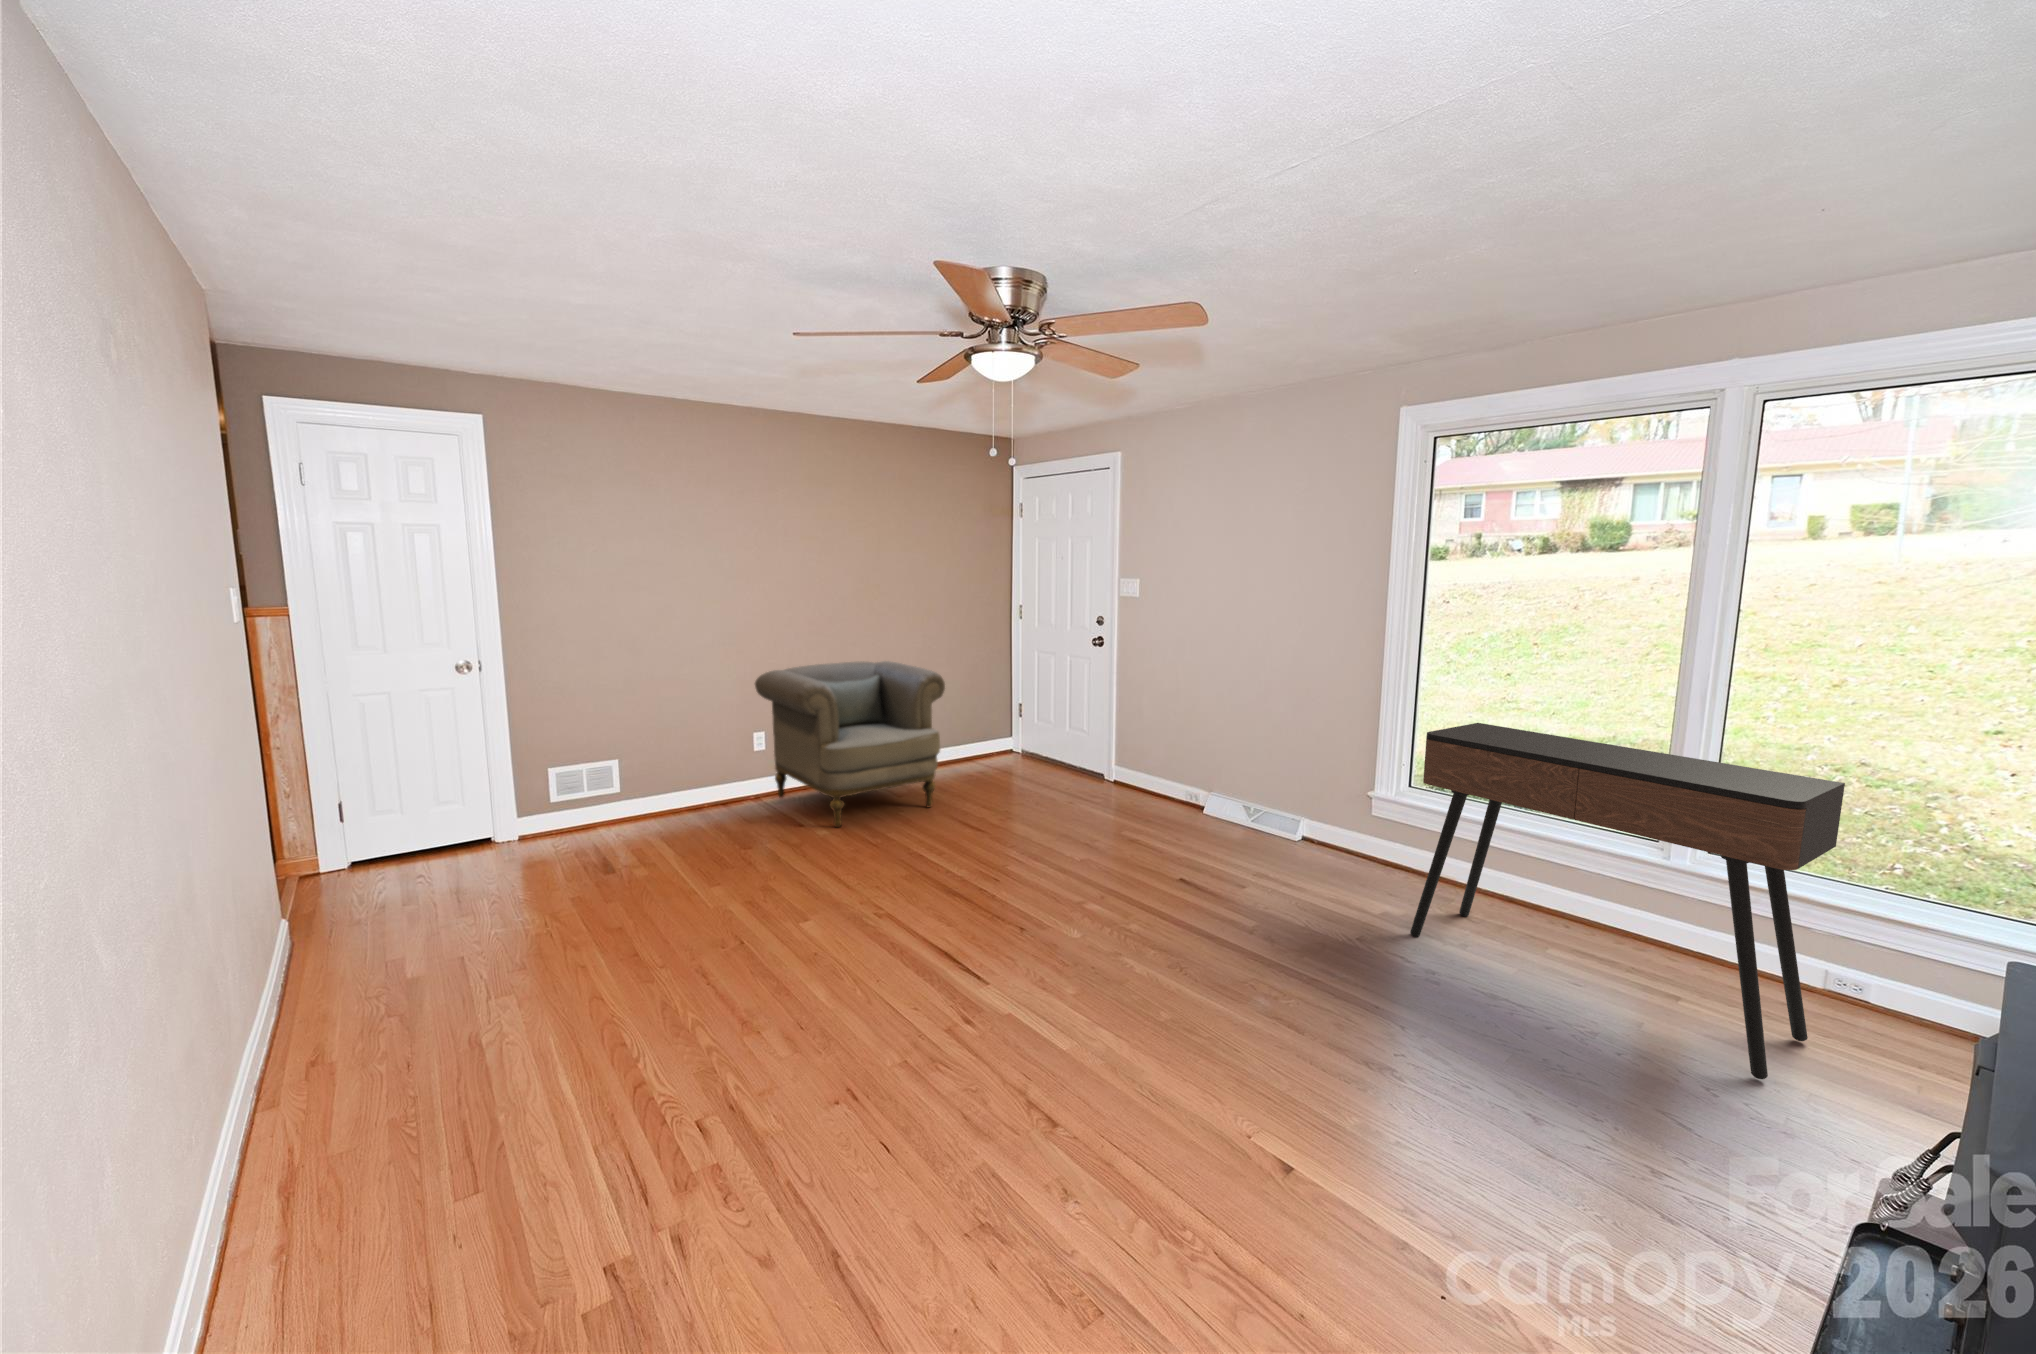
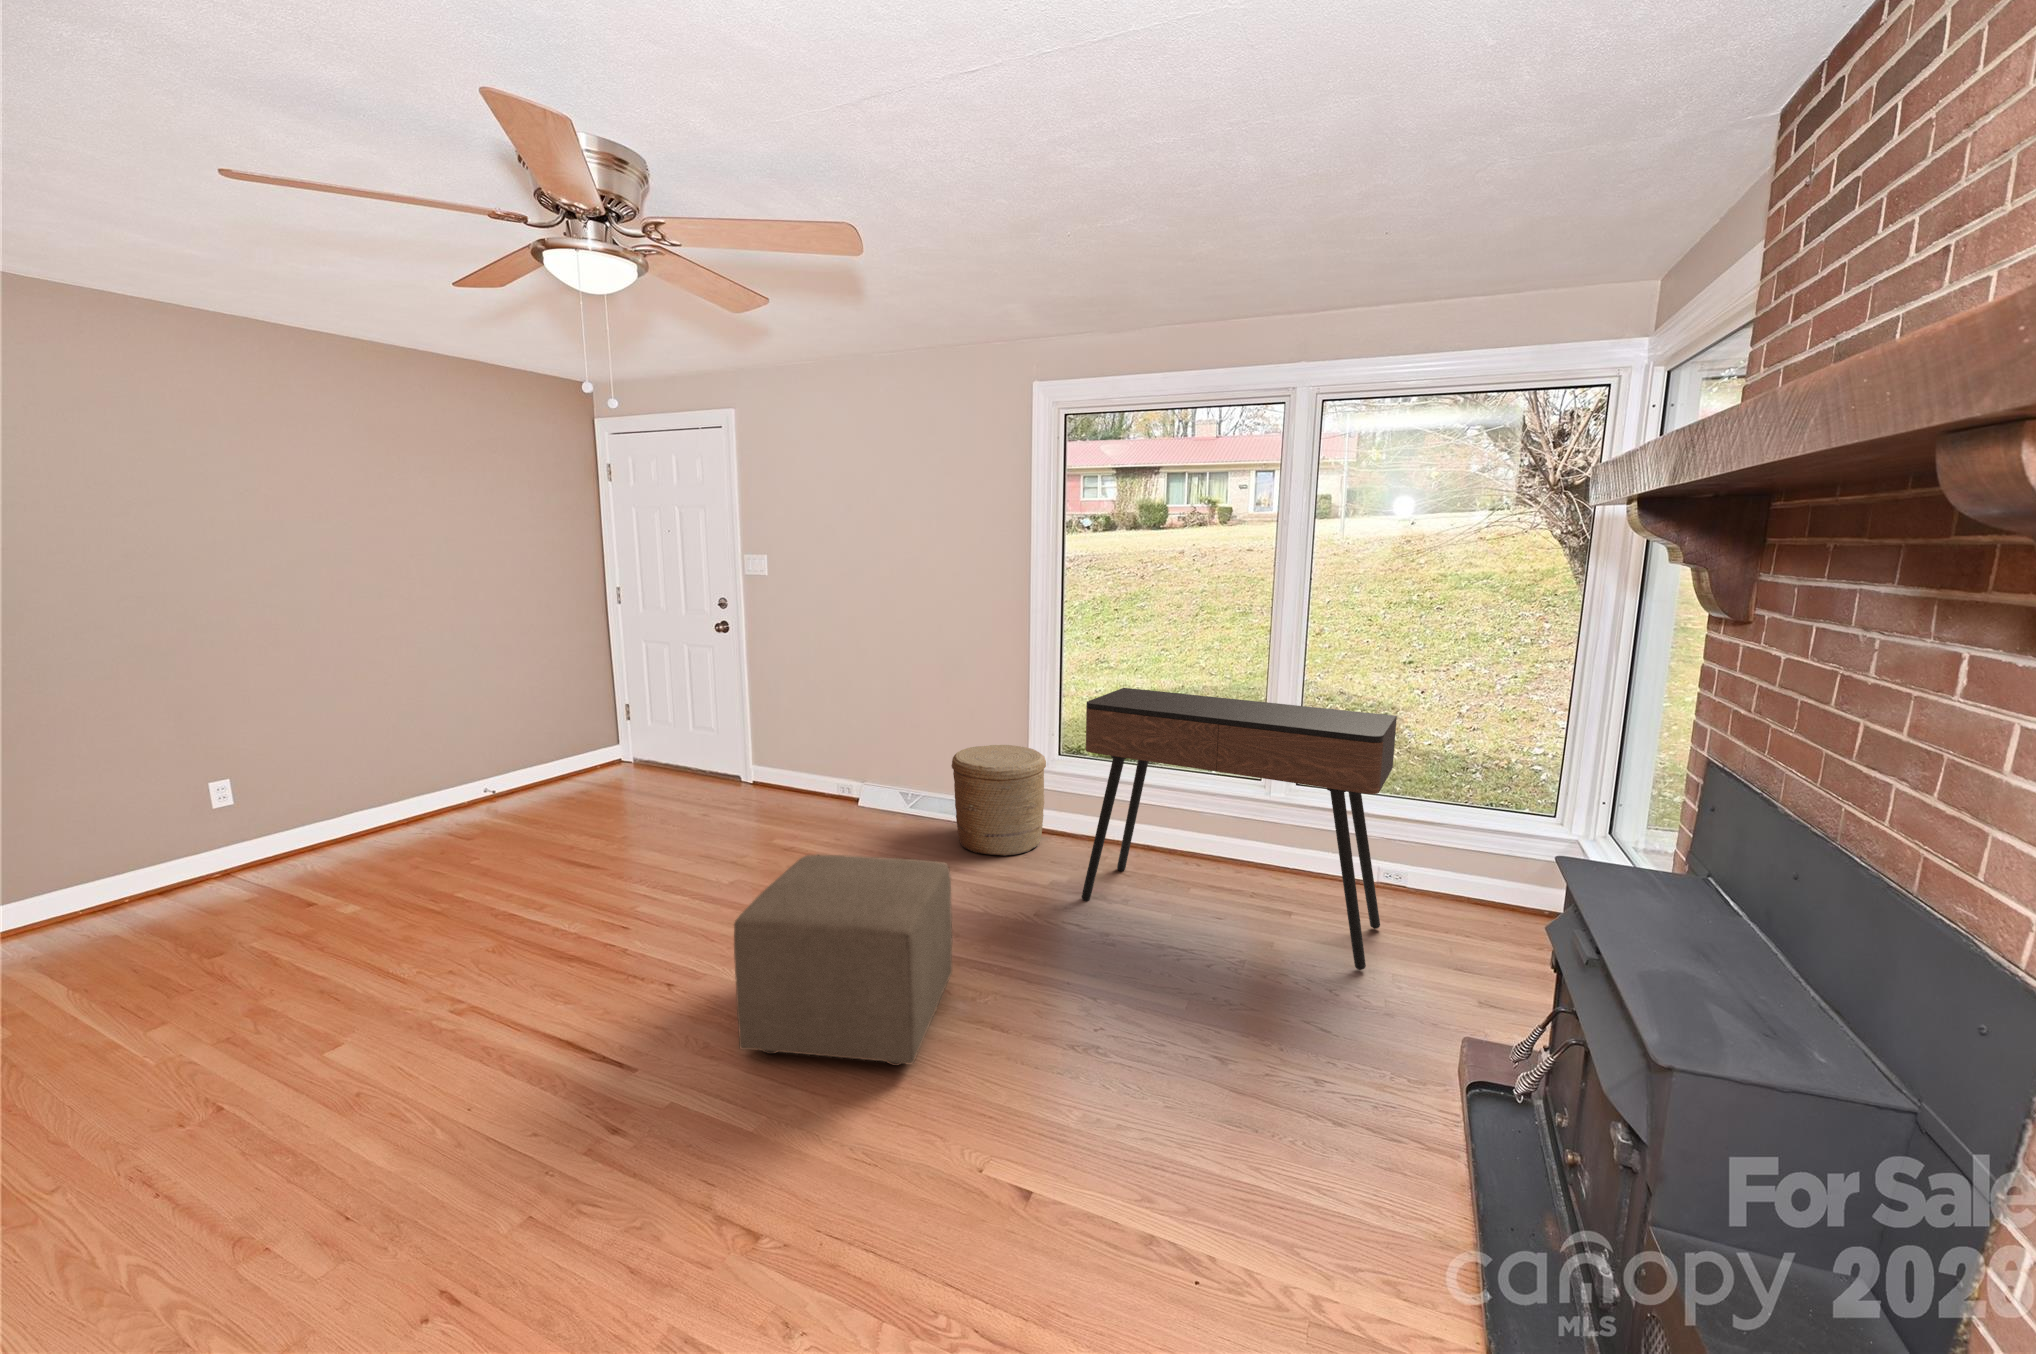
armchair: present [755,661,945,827] -> none [198,665,525,900]
woven basket: none [1288,769,1389,880] -> present [951,745,1046,856]
ottoman: none [1065,839,1261,1034] -> present [734,855,952,1066]

